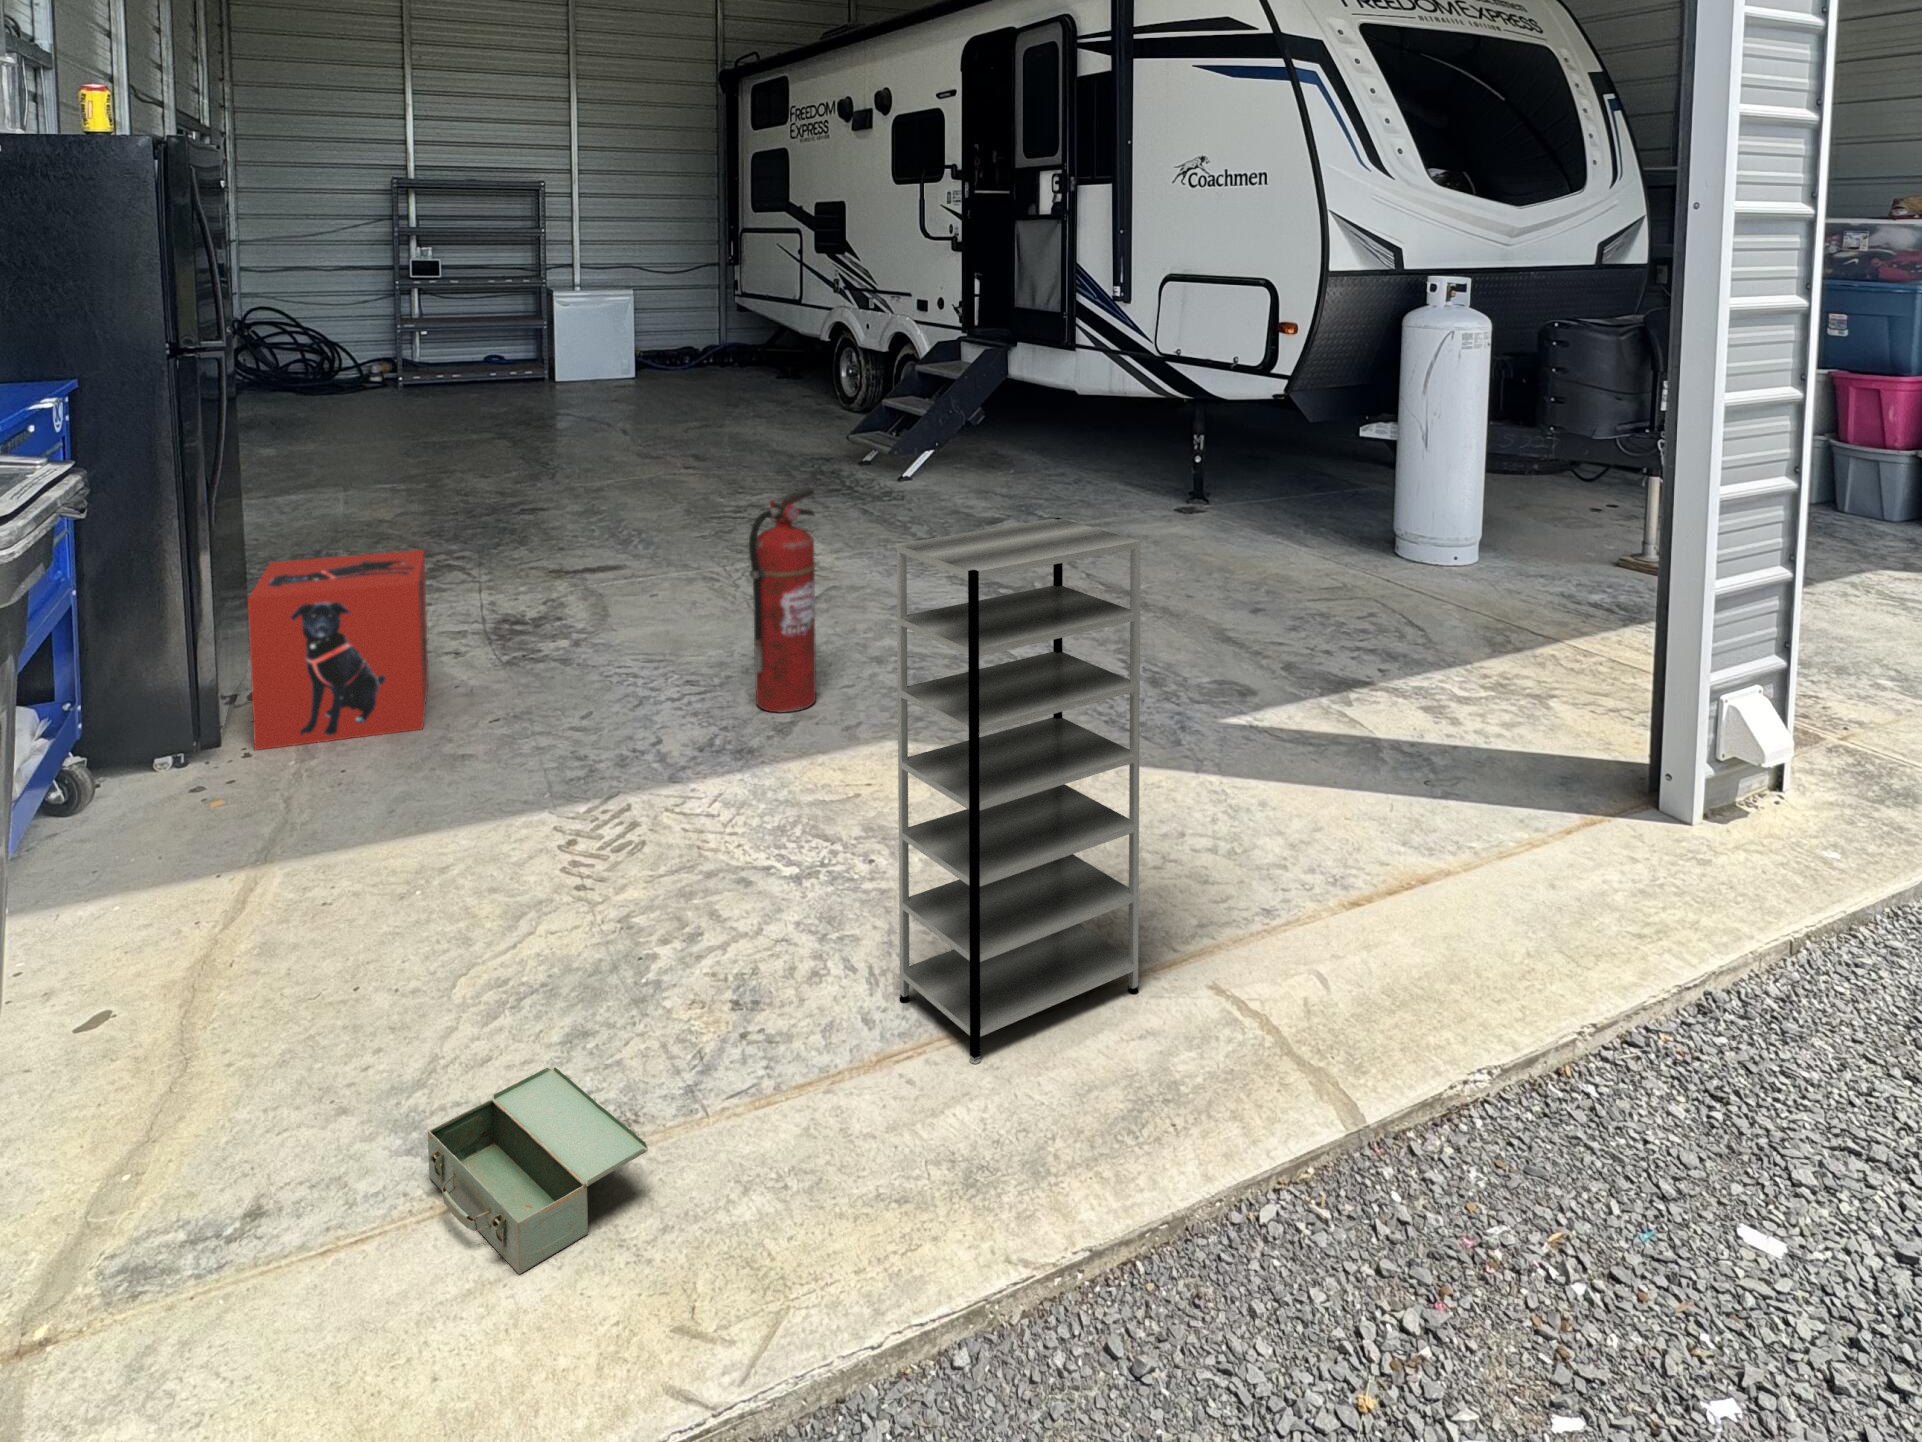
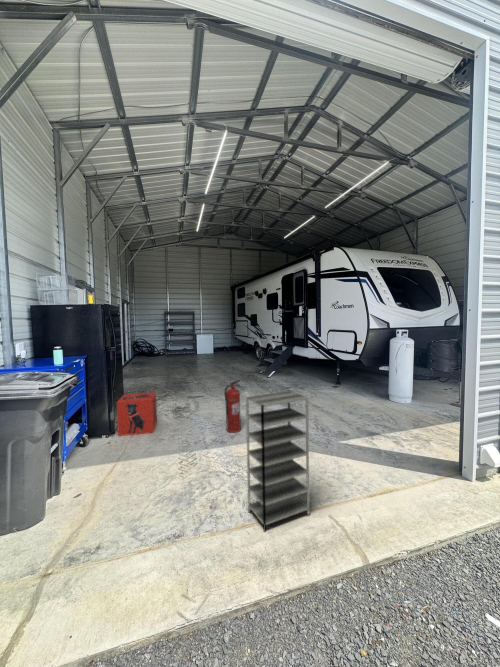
toolbox: present [428,1067,648,1274] -> none [128,524,177,581]

